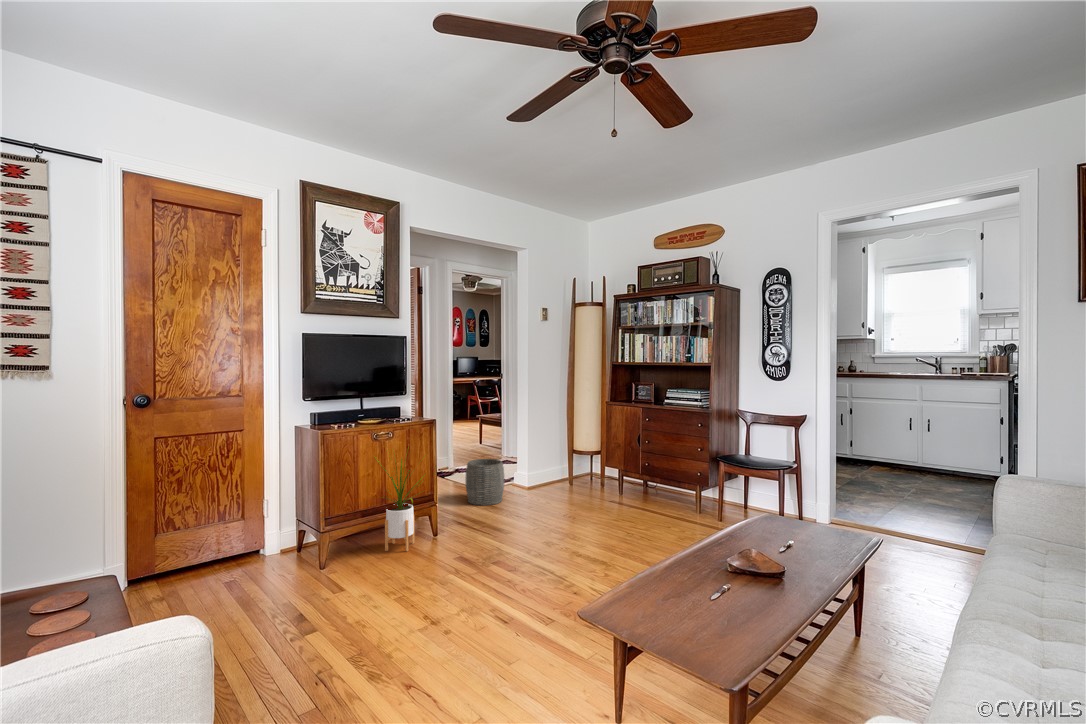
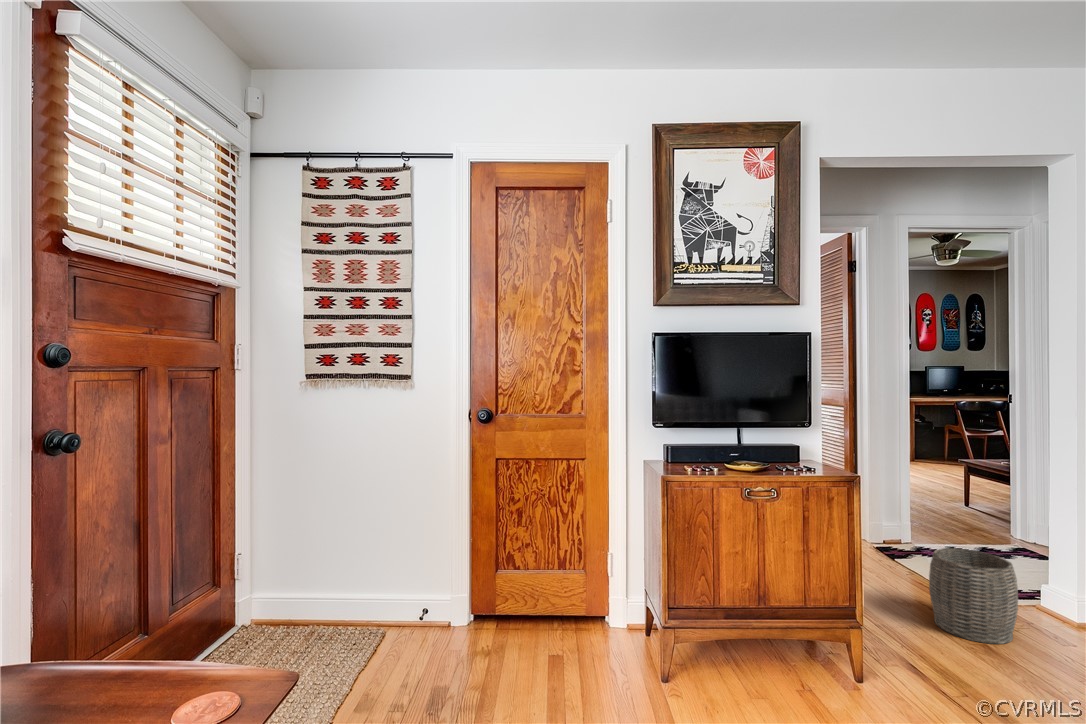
house plant: present [375,454,424,551] -> none [743,506,847,697]

